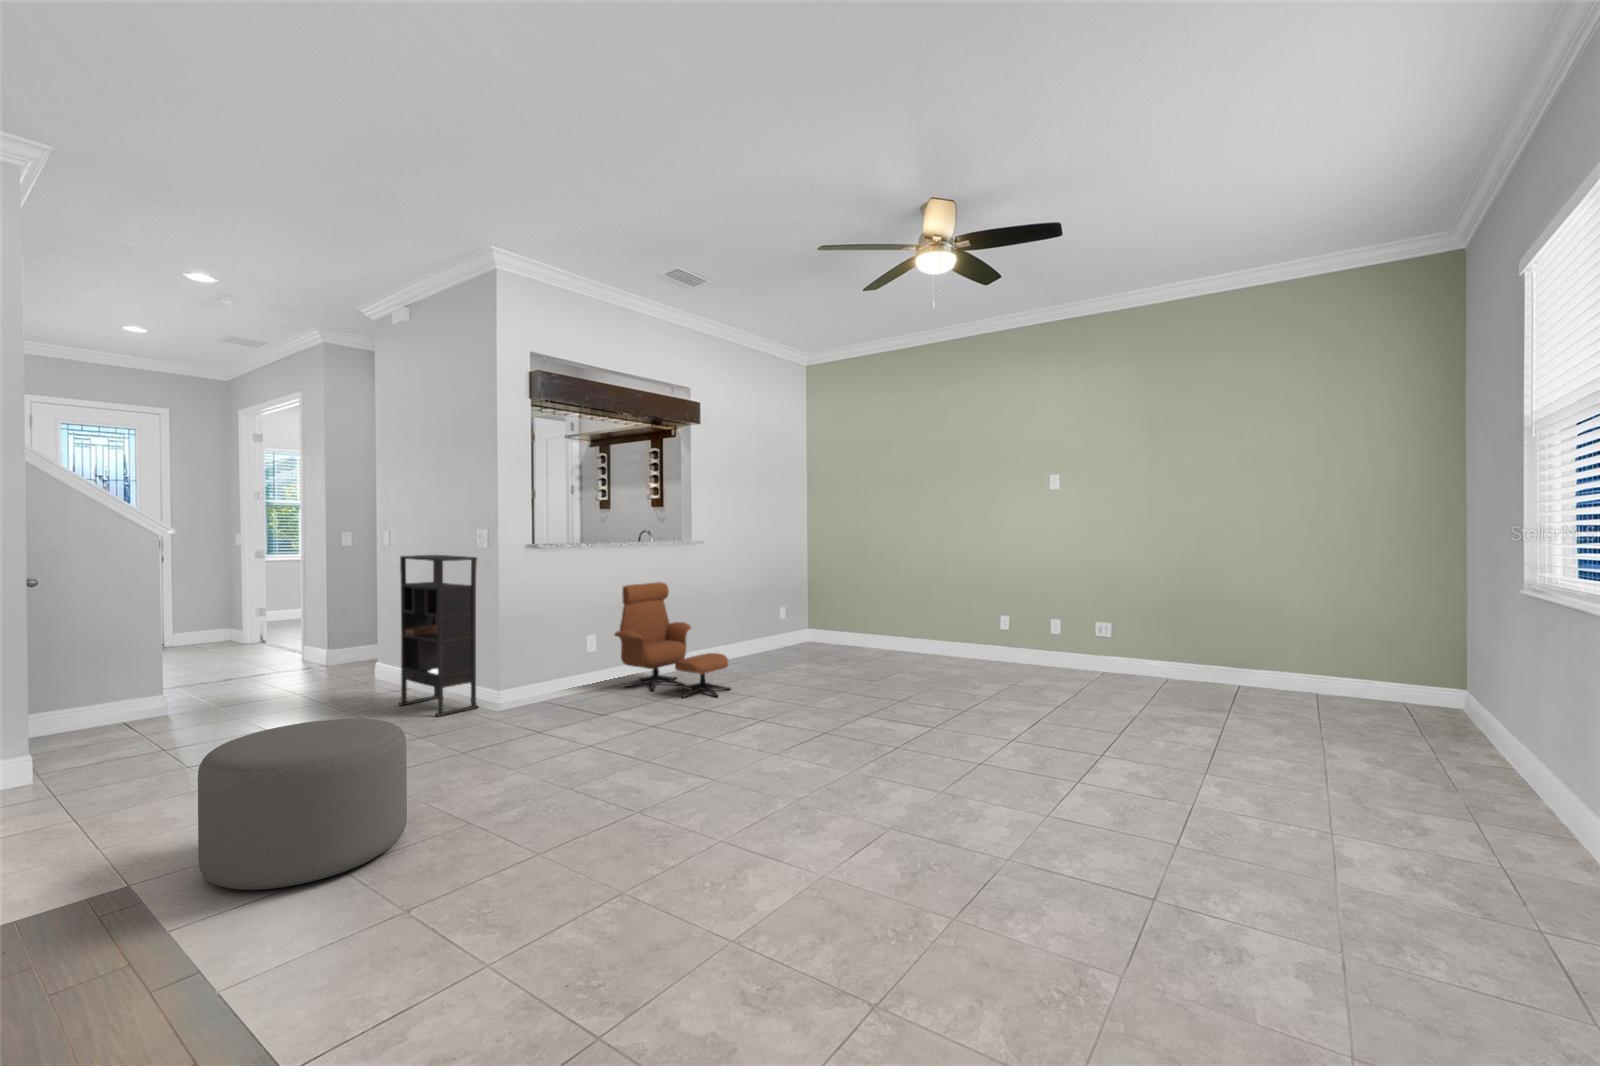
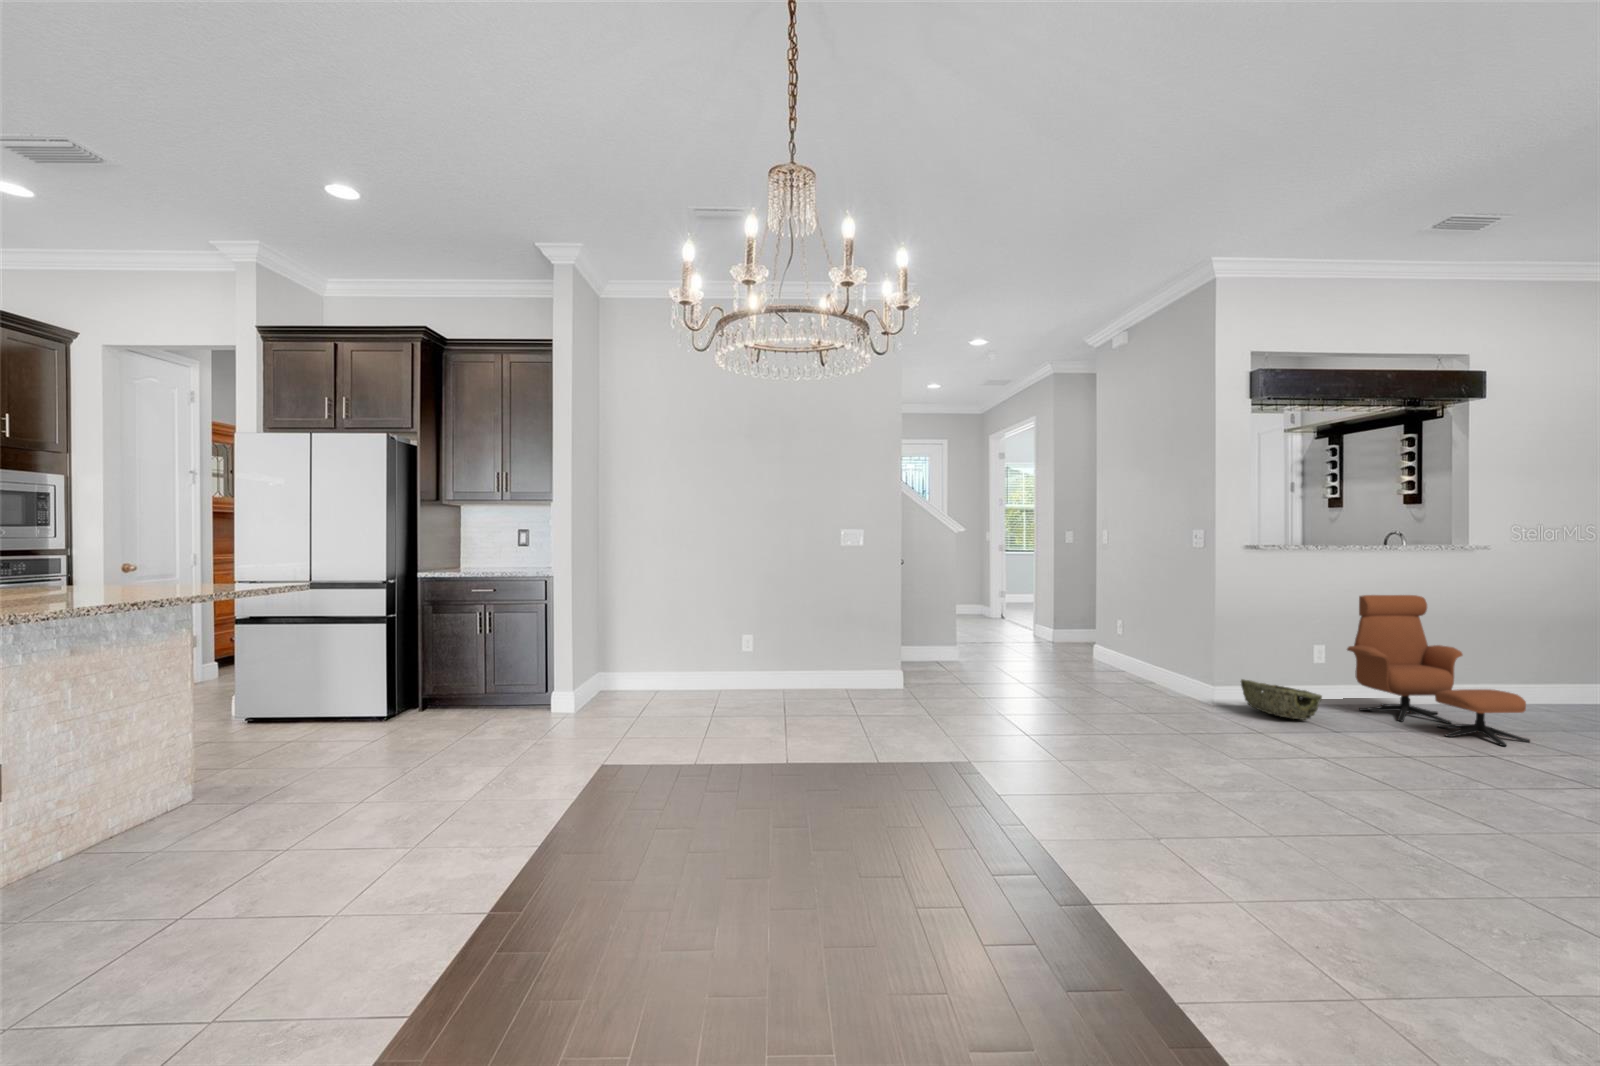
bookshelf: present [399,555,478,716] -> none [1116,552,1191,699]
woven basket: none [527,678,596,710] -> present [1241,679,1322,720]
ottoman: present [198,719,407,890] -> none [1002,677,1139,795]

